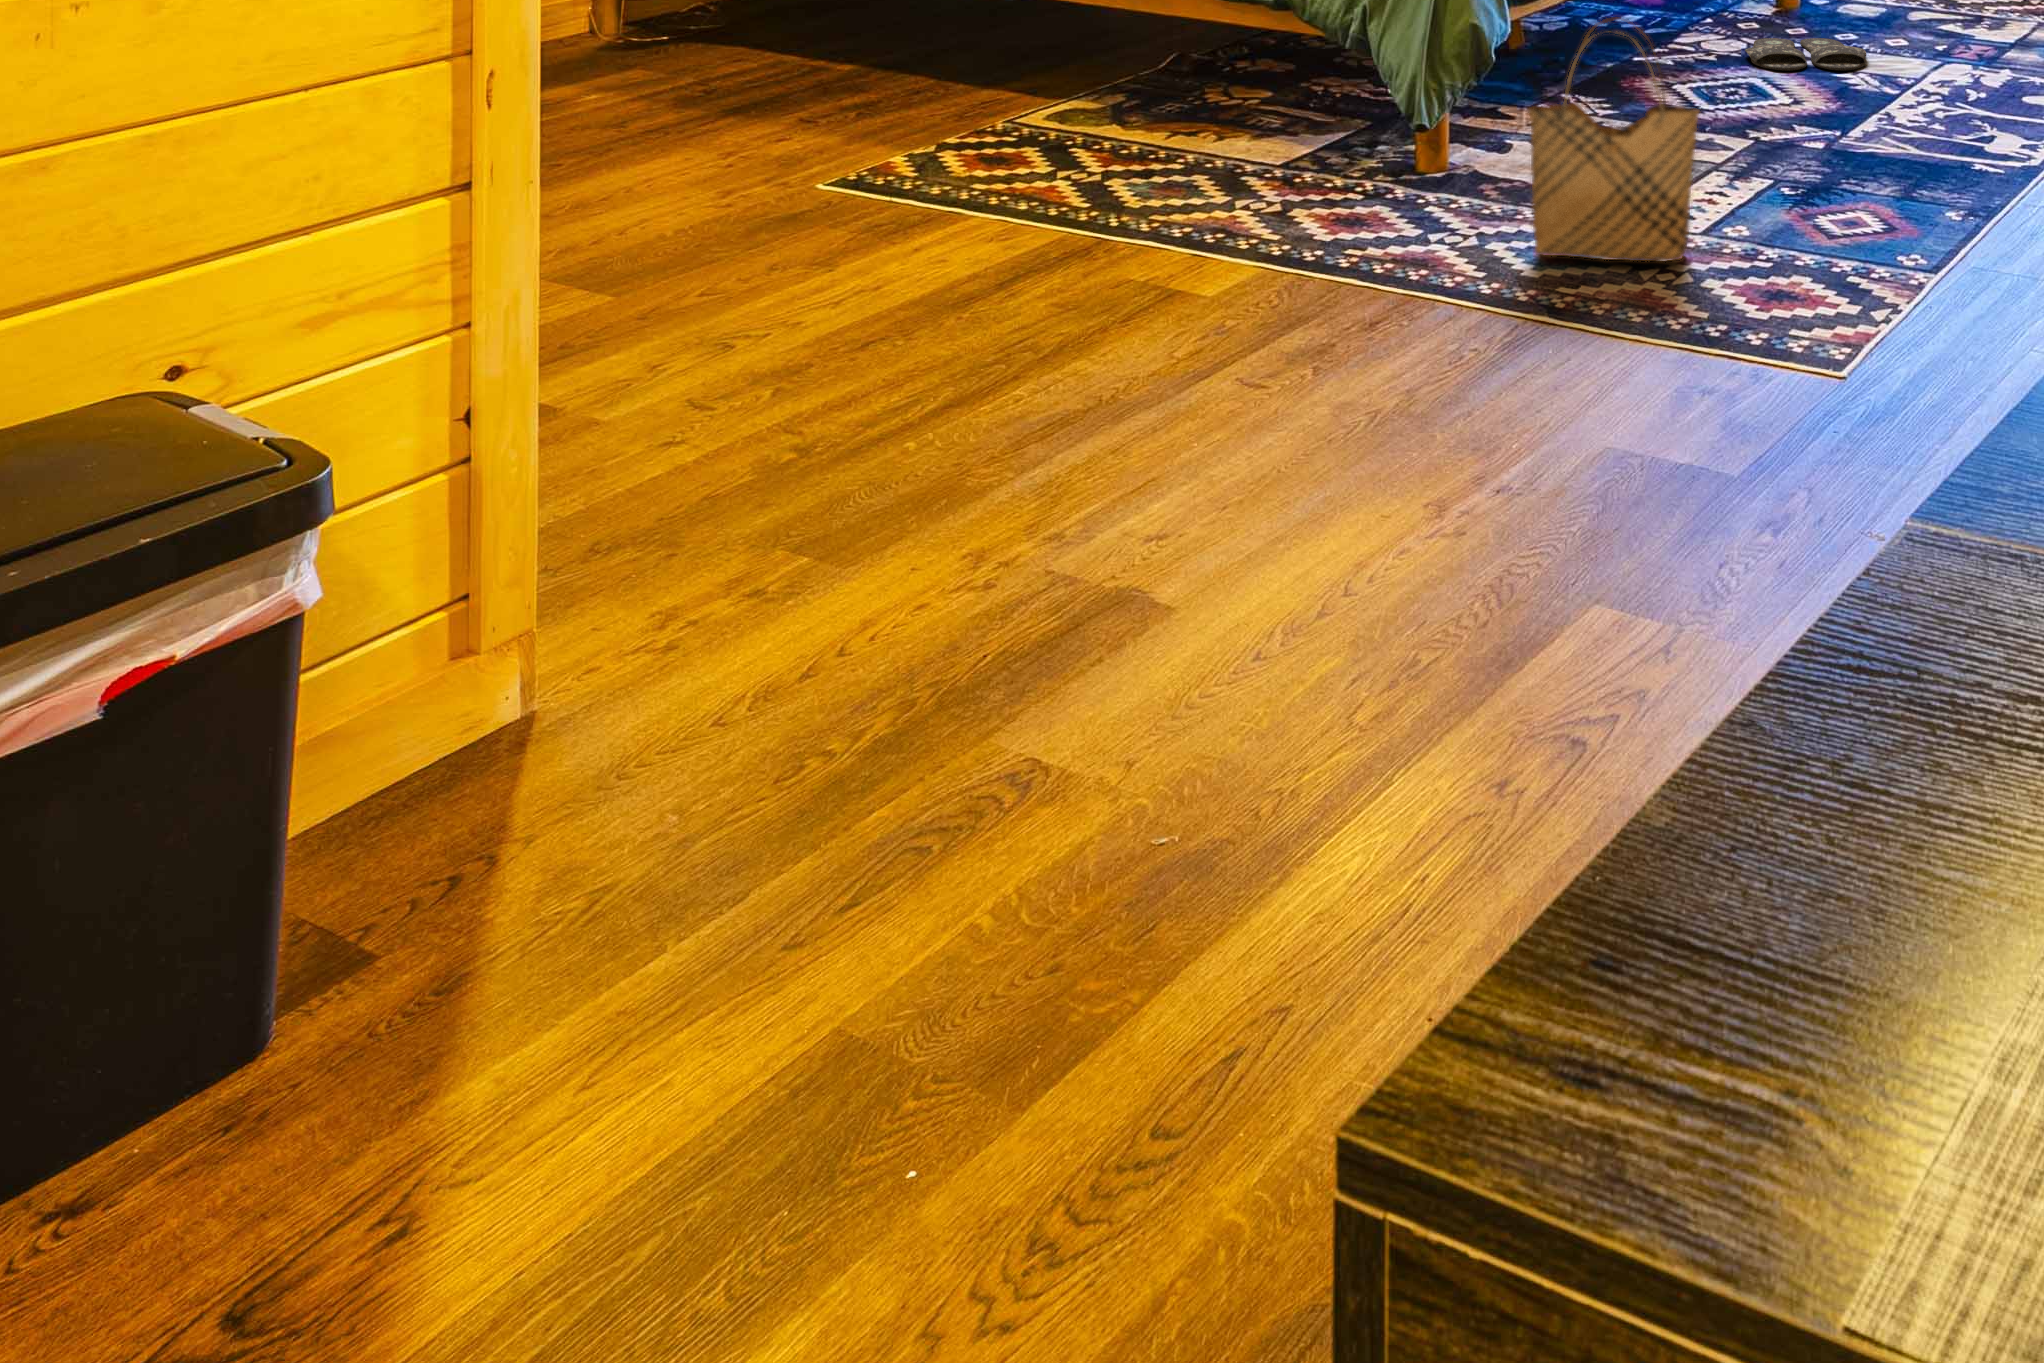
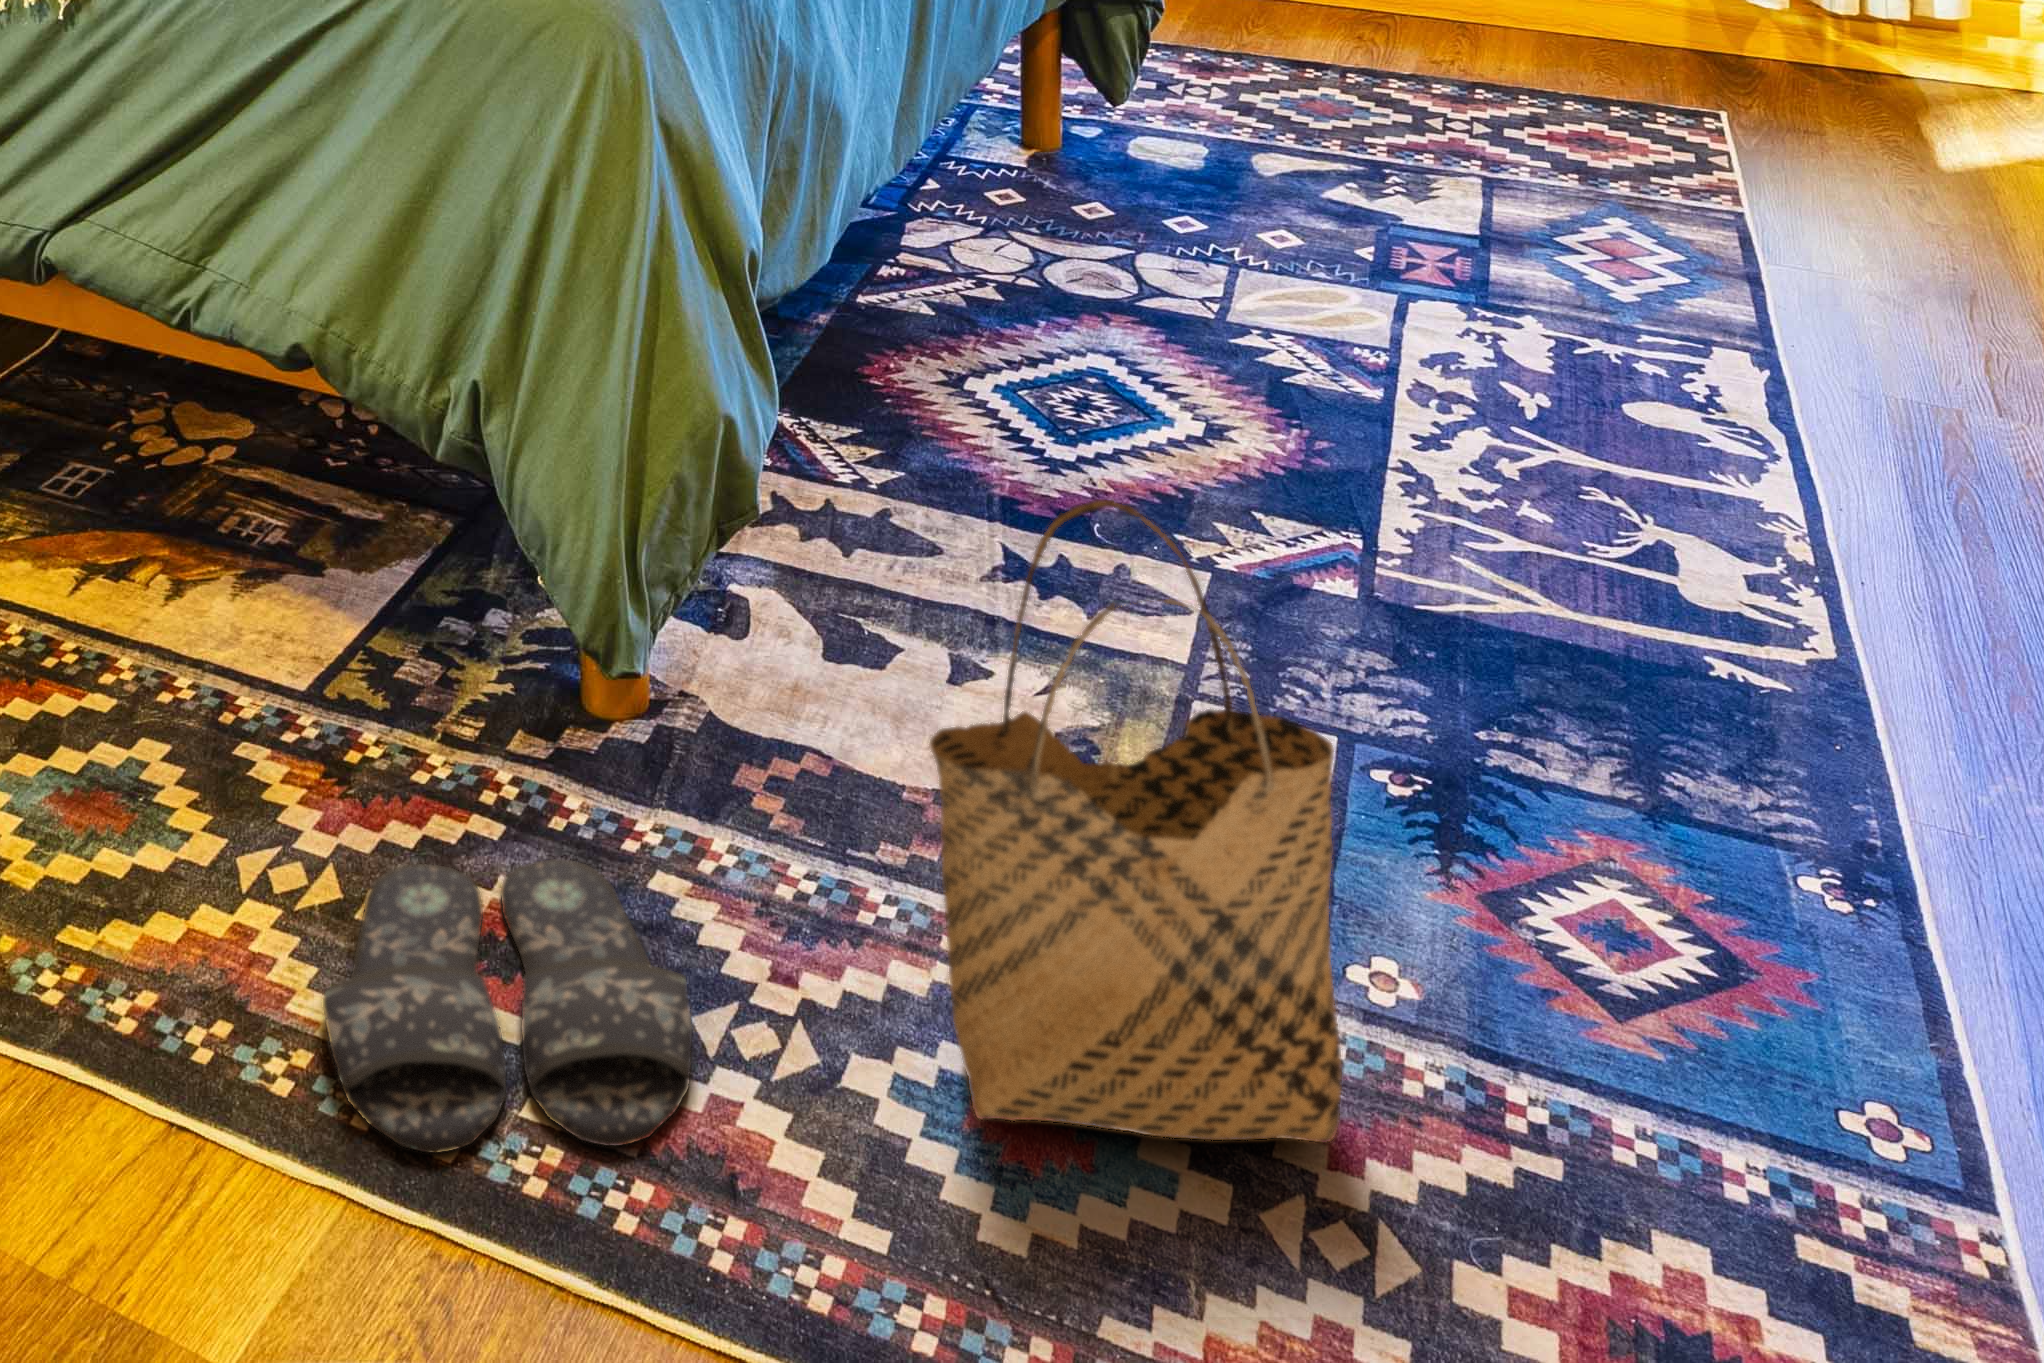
slippers: present [1745,38,1866,71] -> present [323,859,692,1153]

